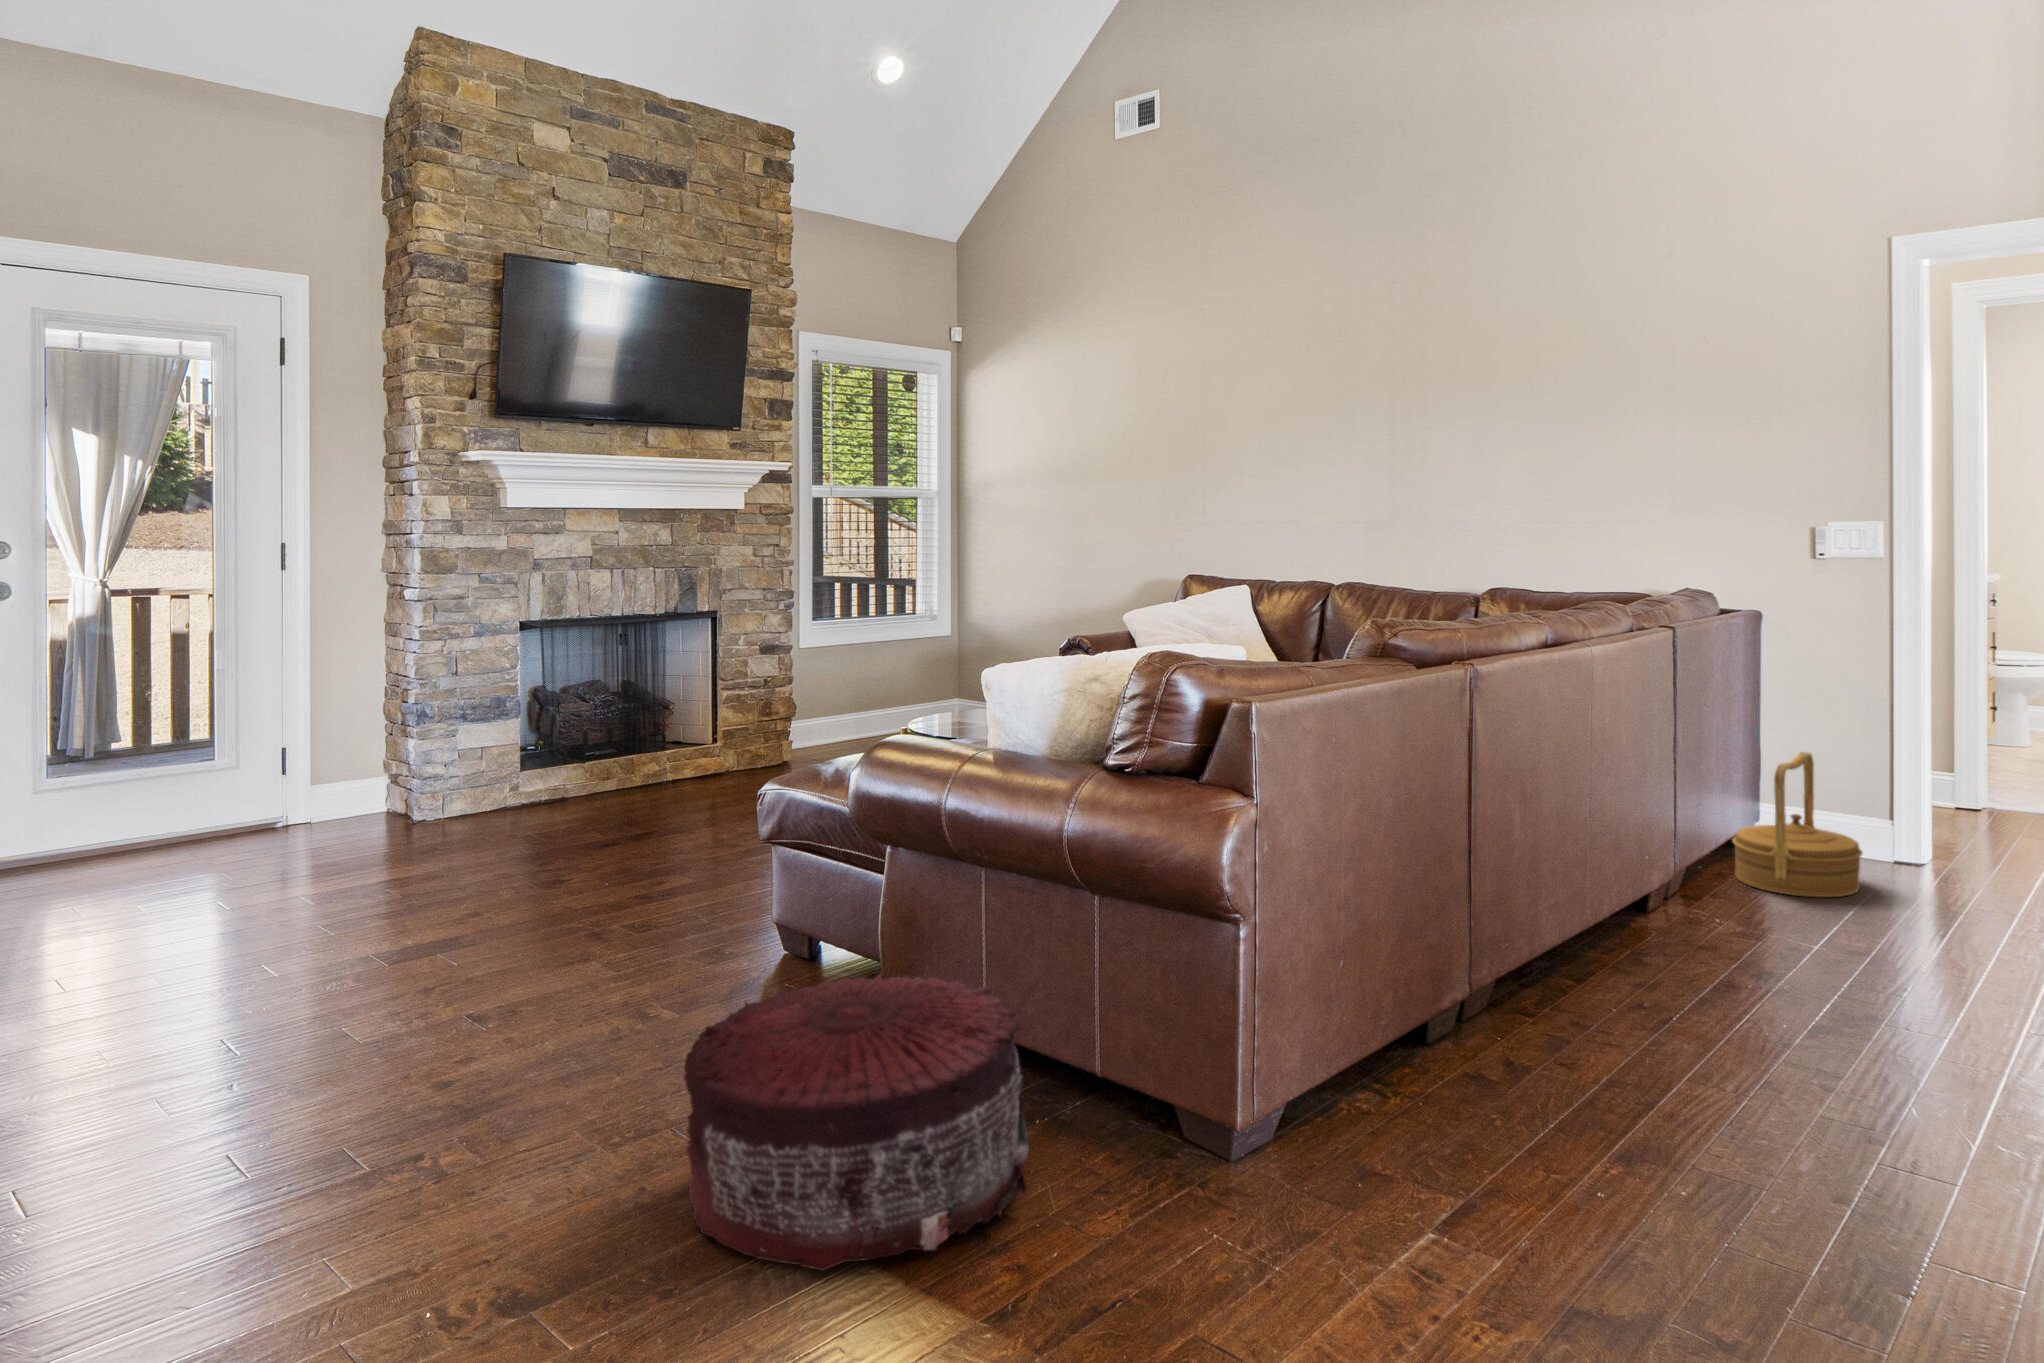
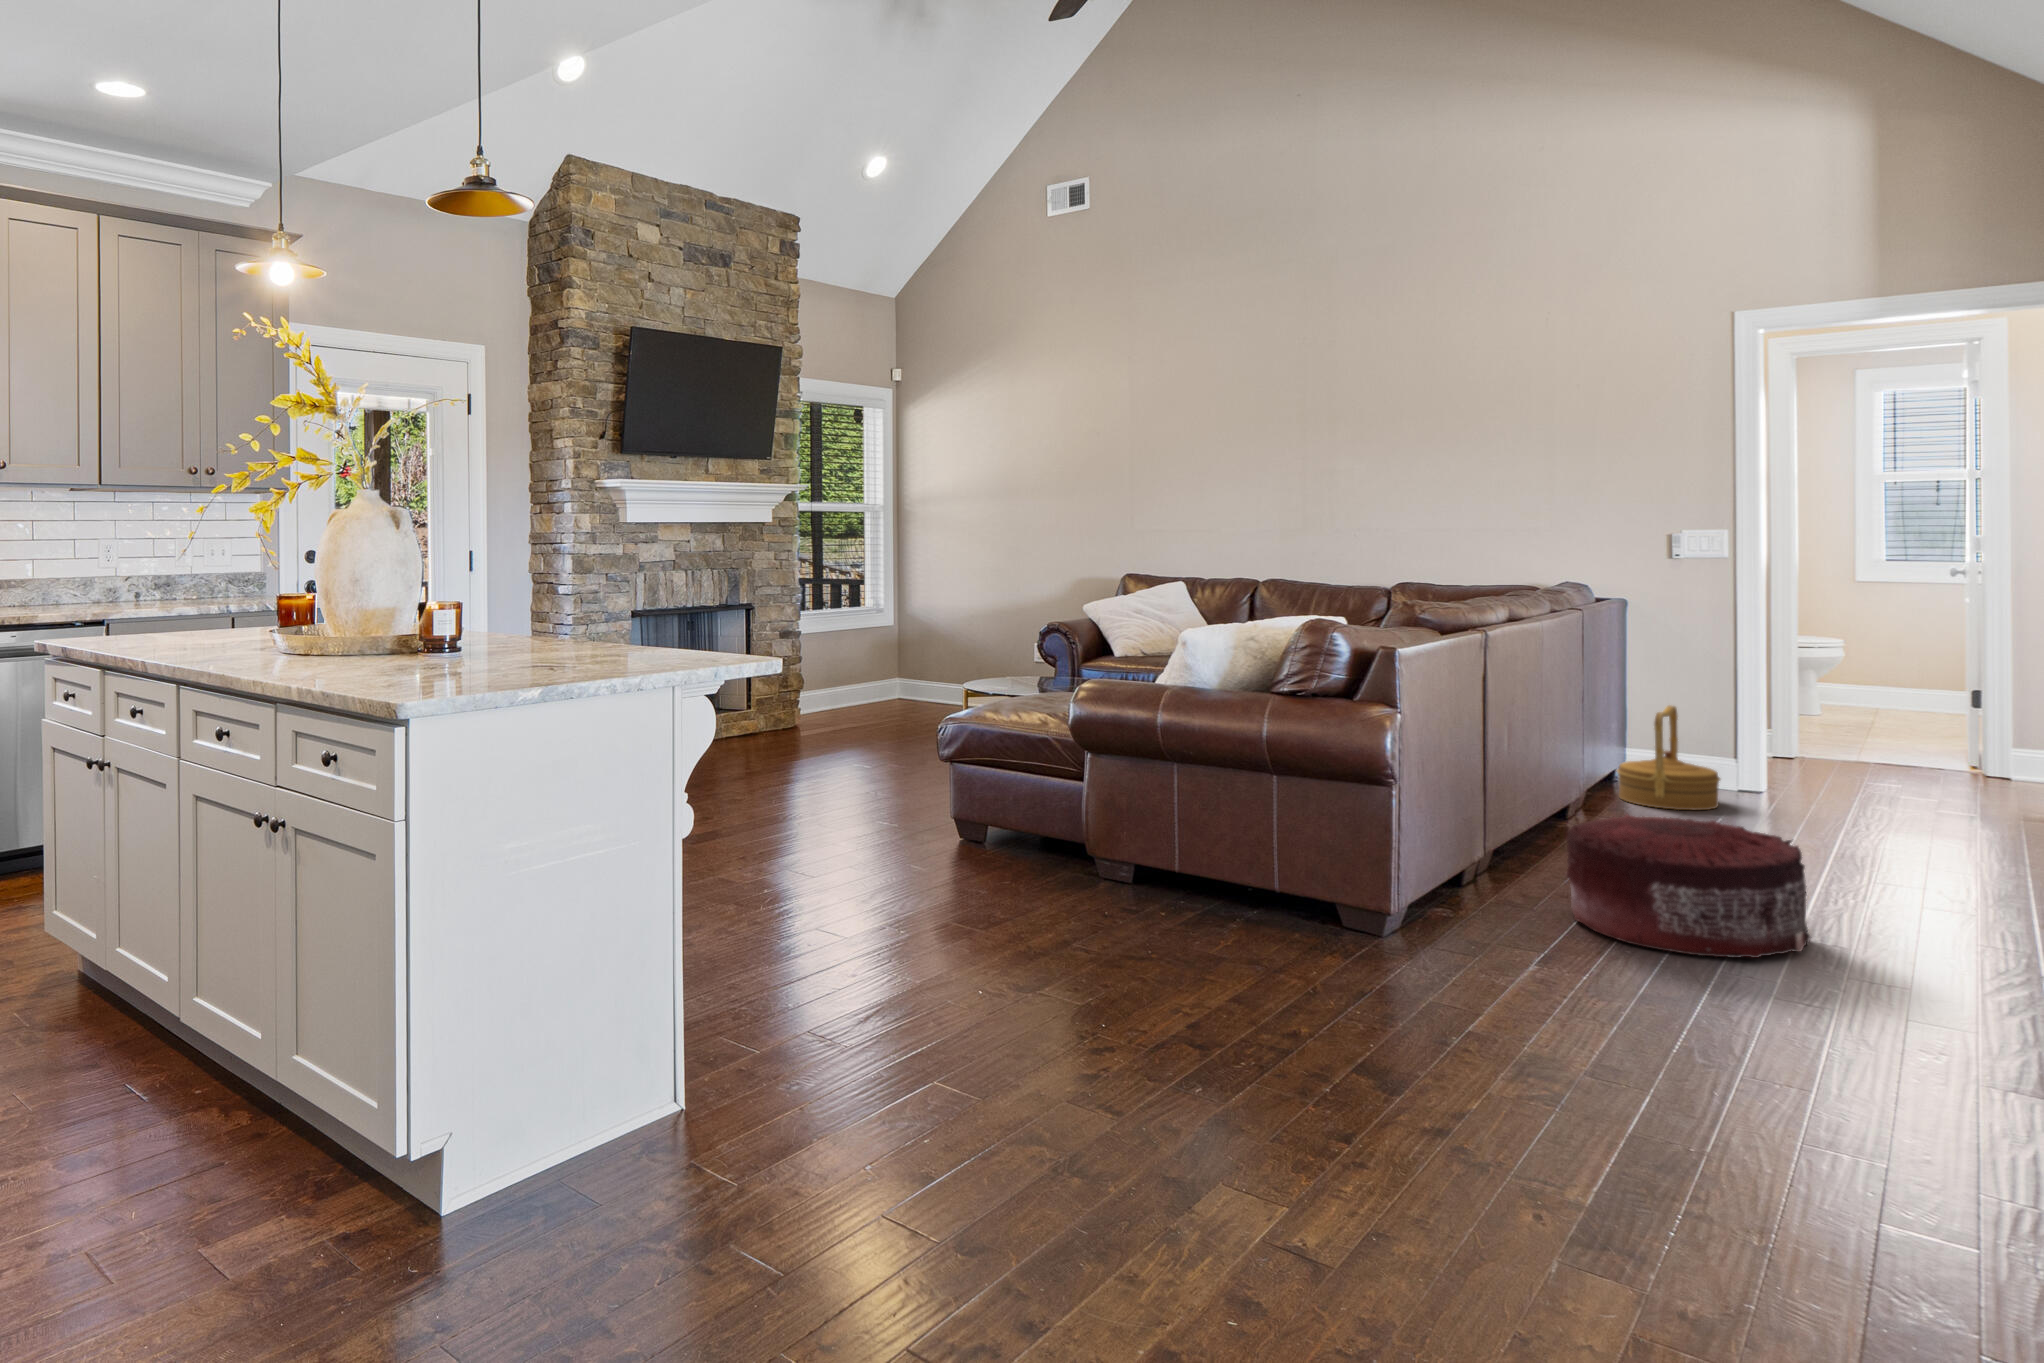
pouf: present [684,972,1029,1271] -> present [1567,815,1810,958]

